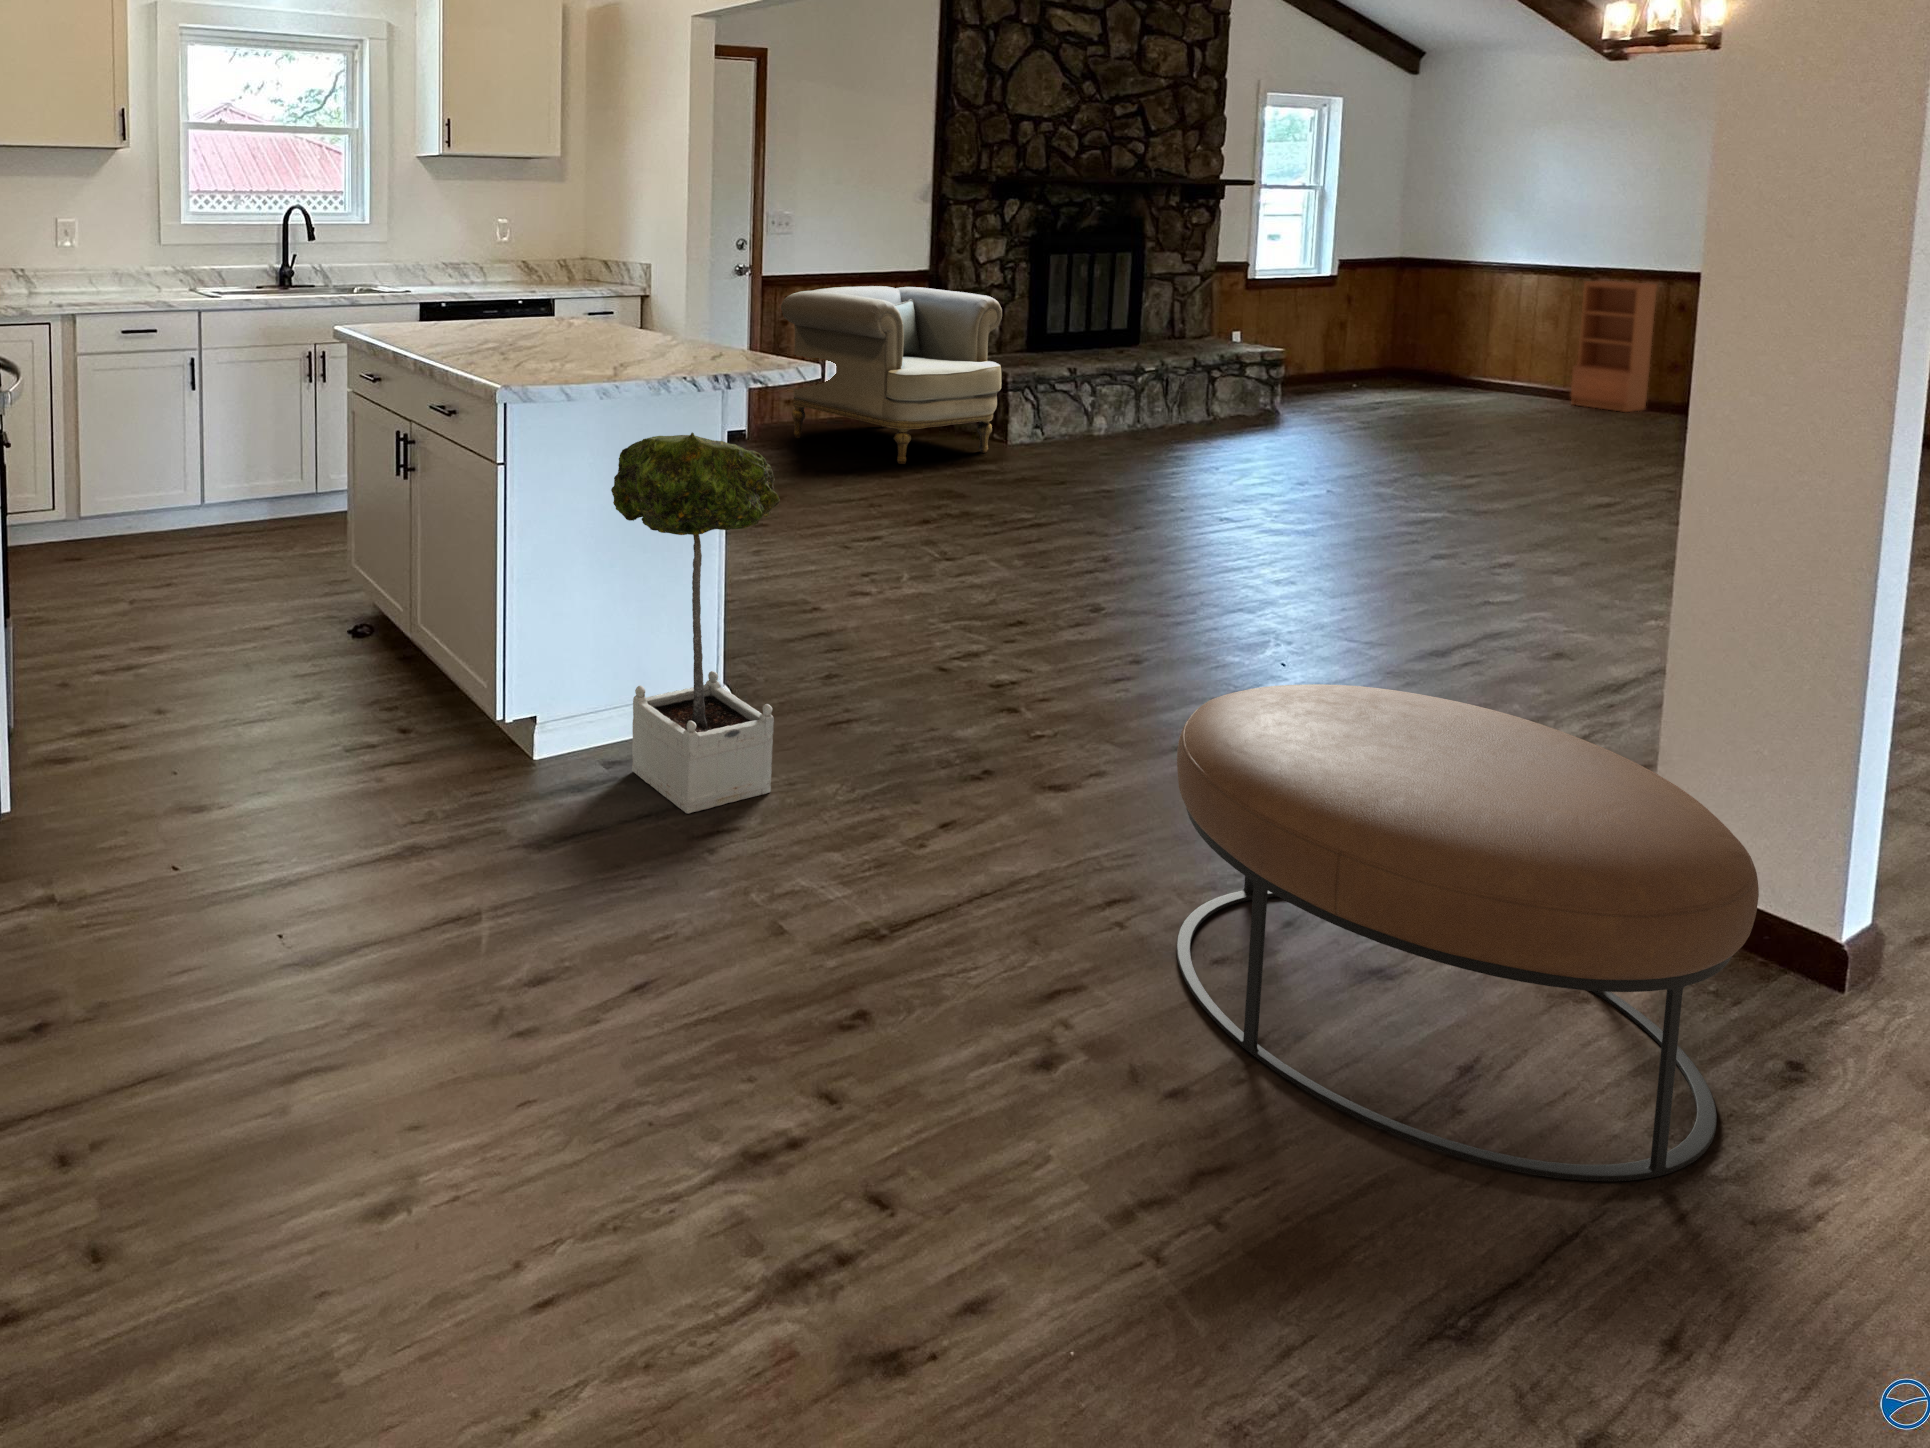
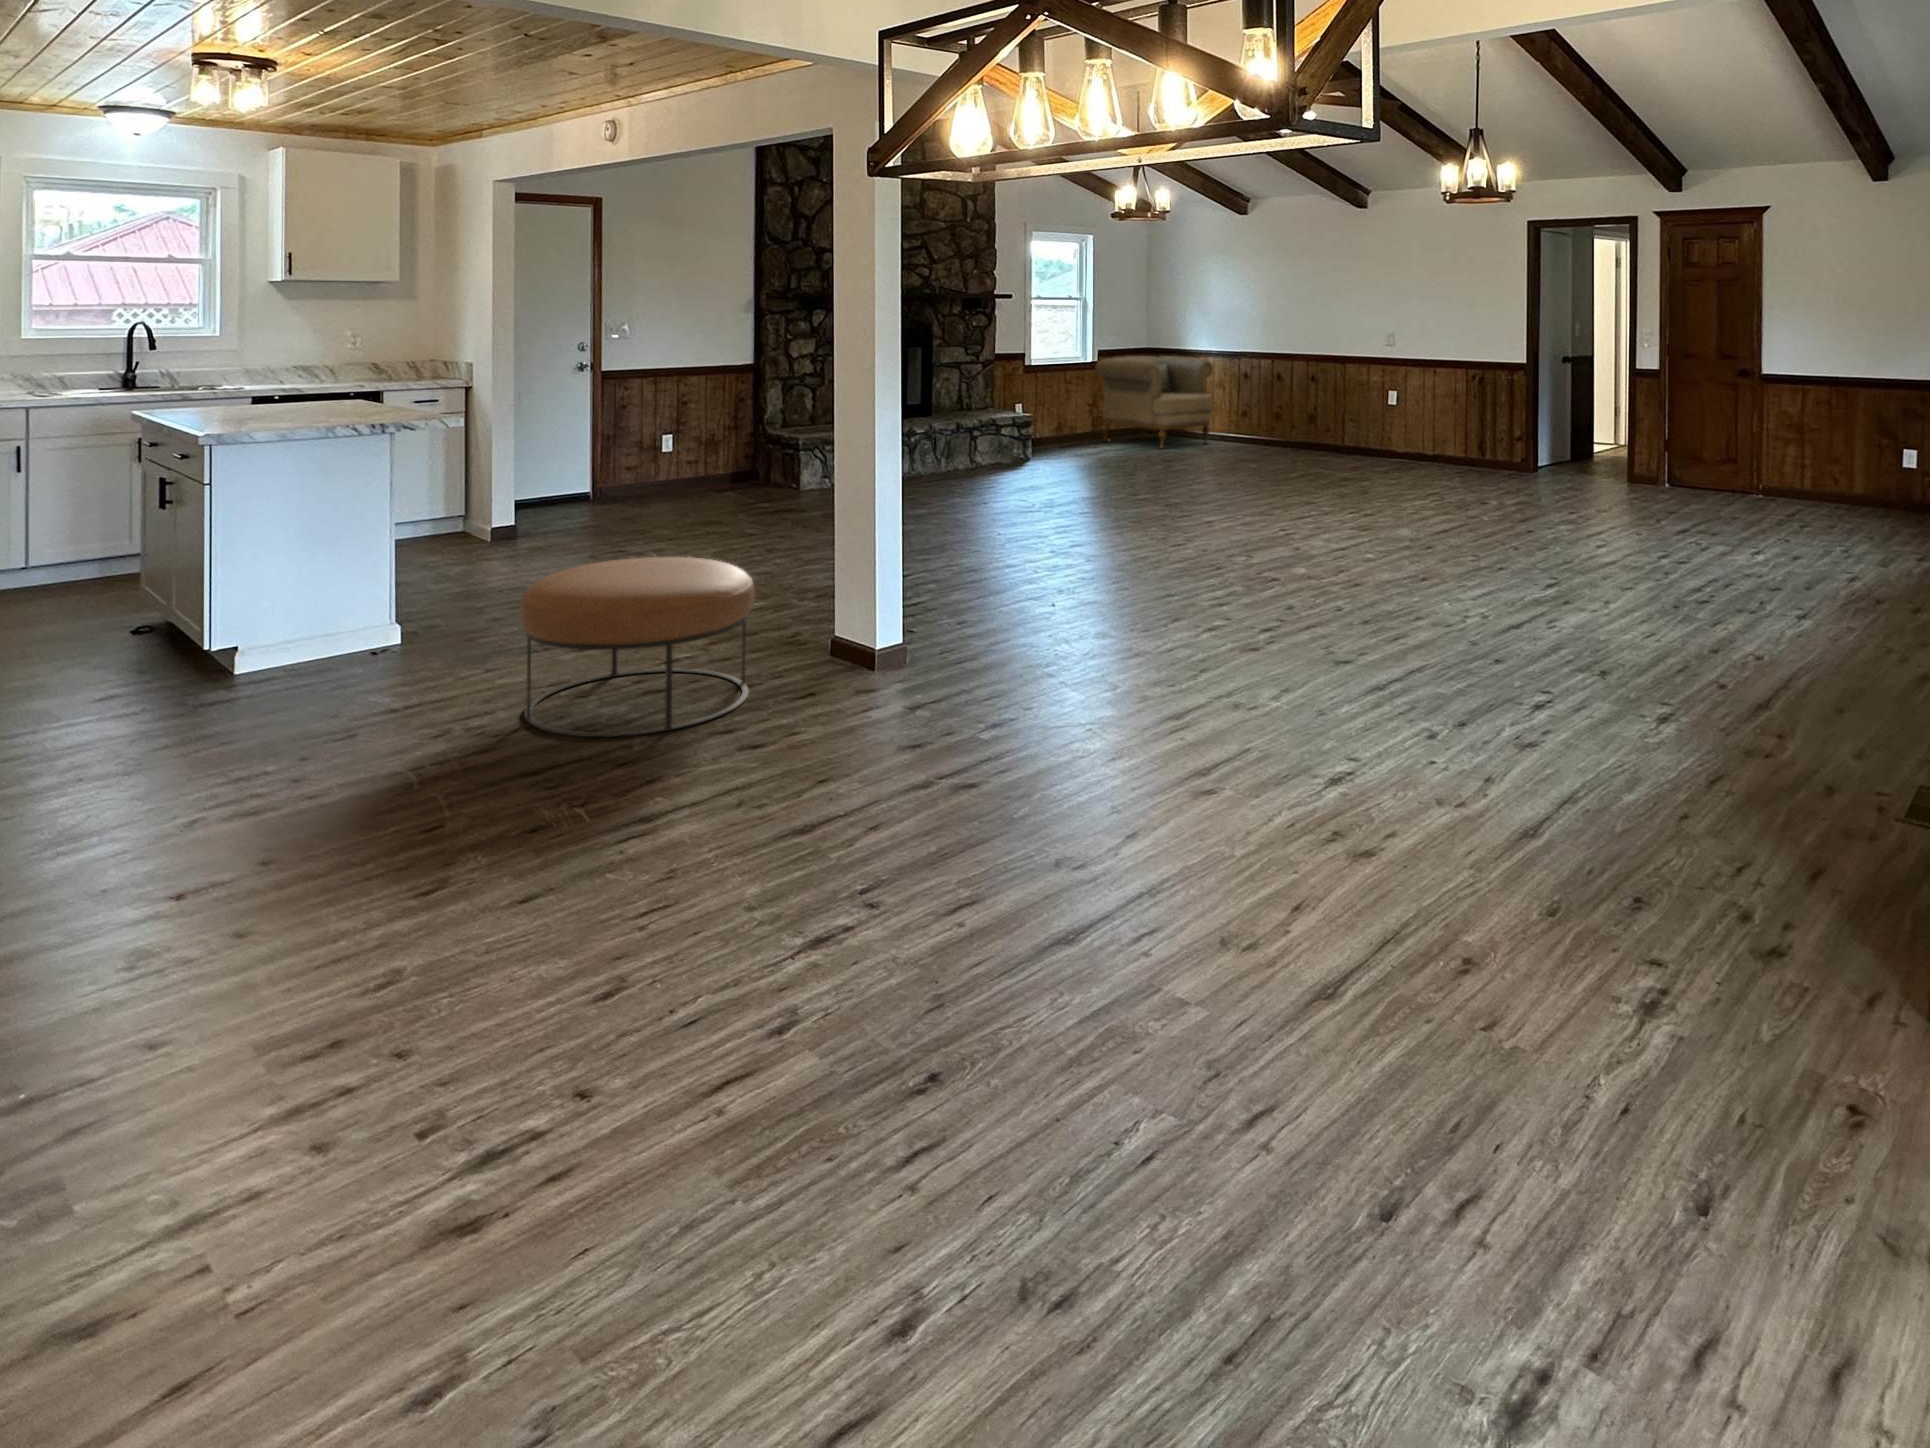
bookcase: present [1571,281,1657,412] -> none [1231,361,1274,449]
armchair: present [781,286,1002,464] -> present [1095,356,1213,448]
potted tree: present [611,432,780,813] -> none [261,451,376,682]

